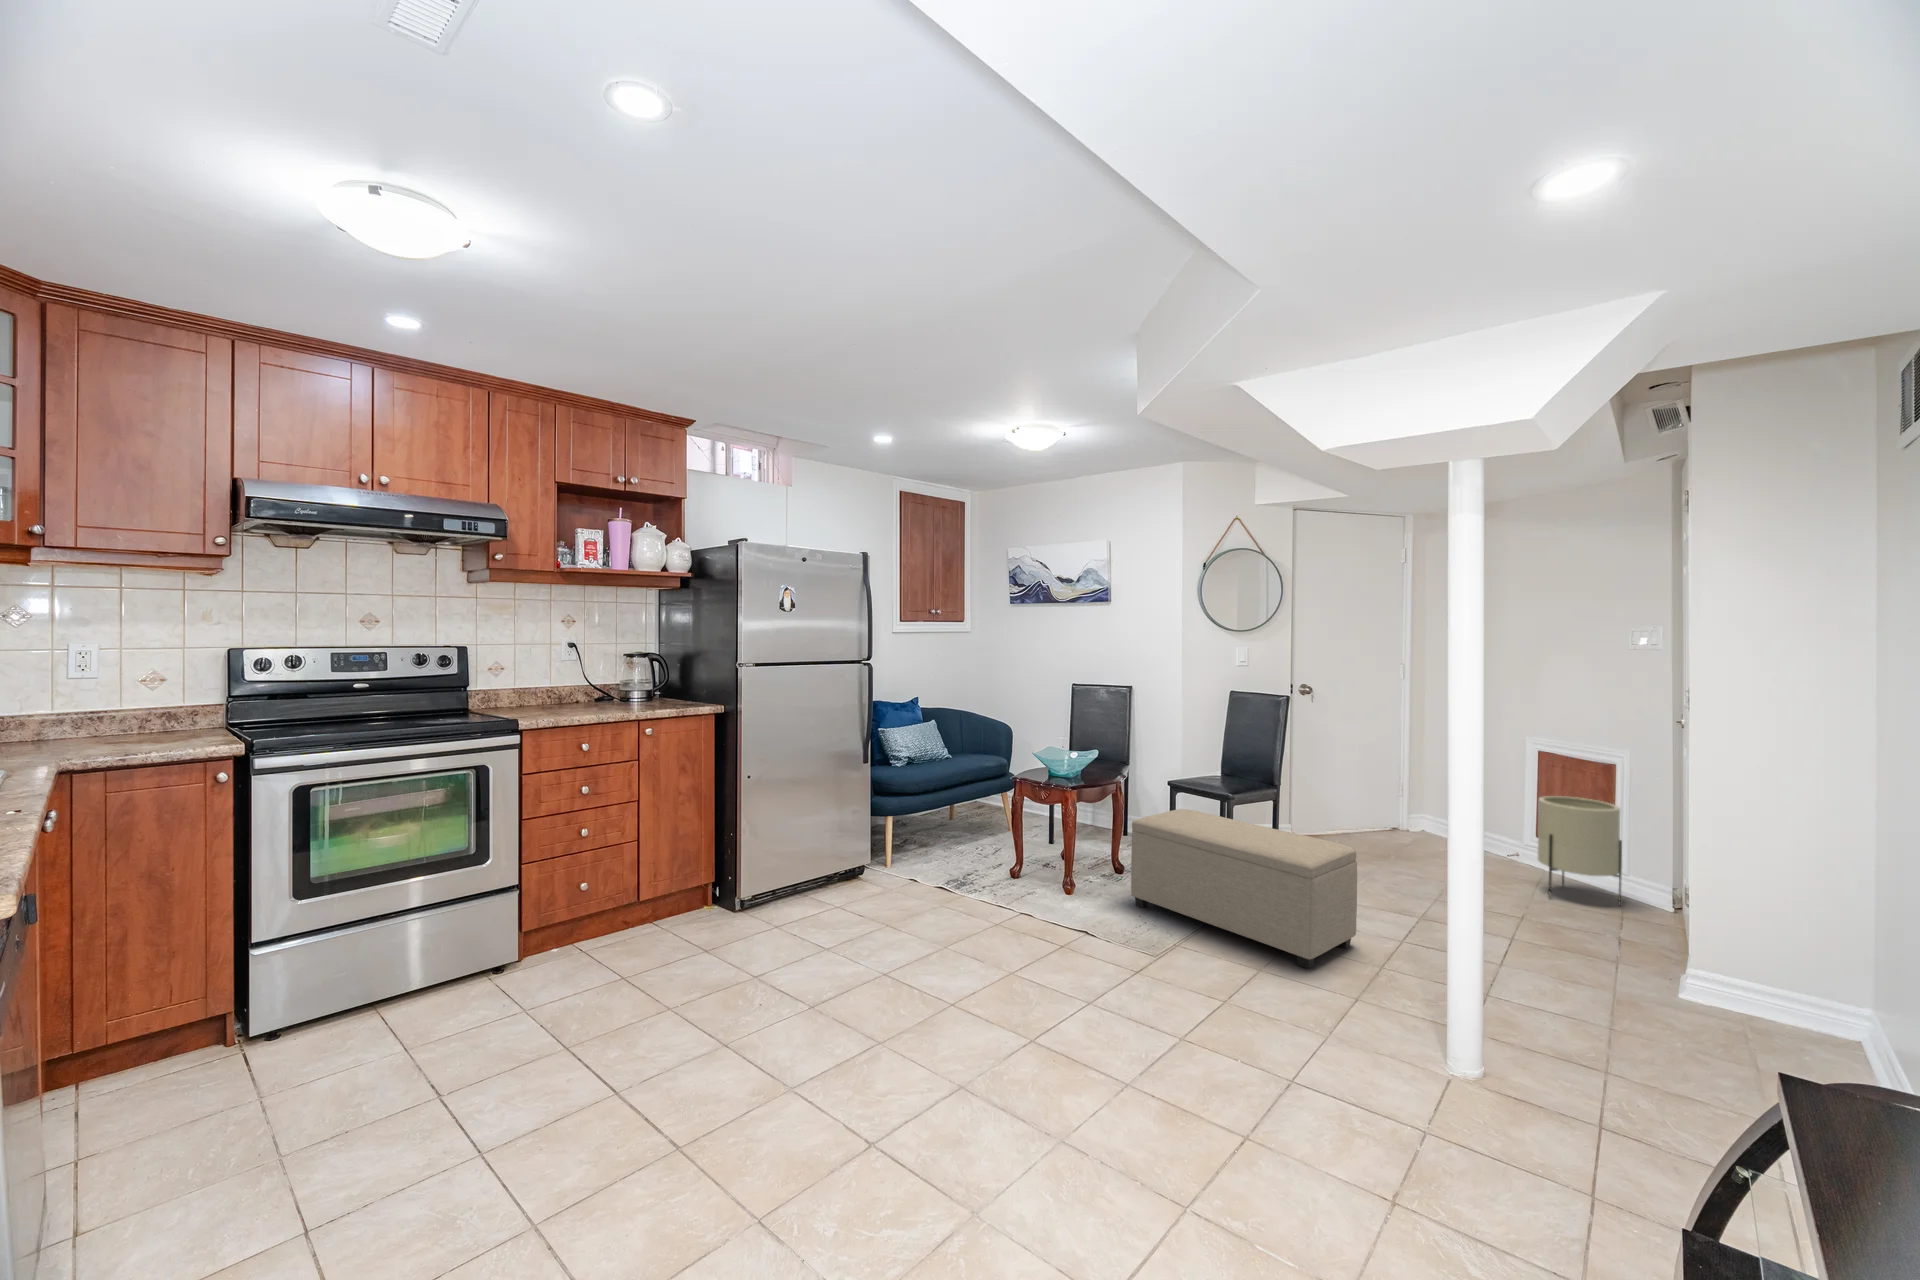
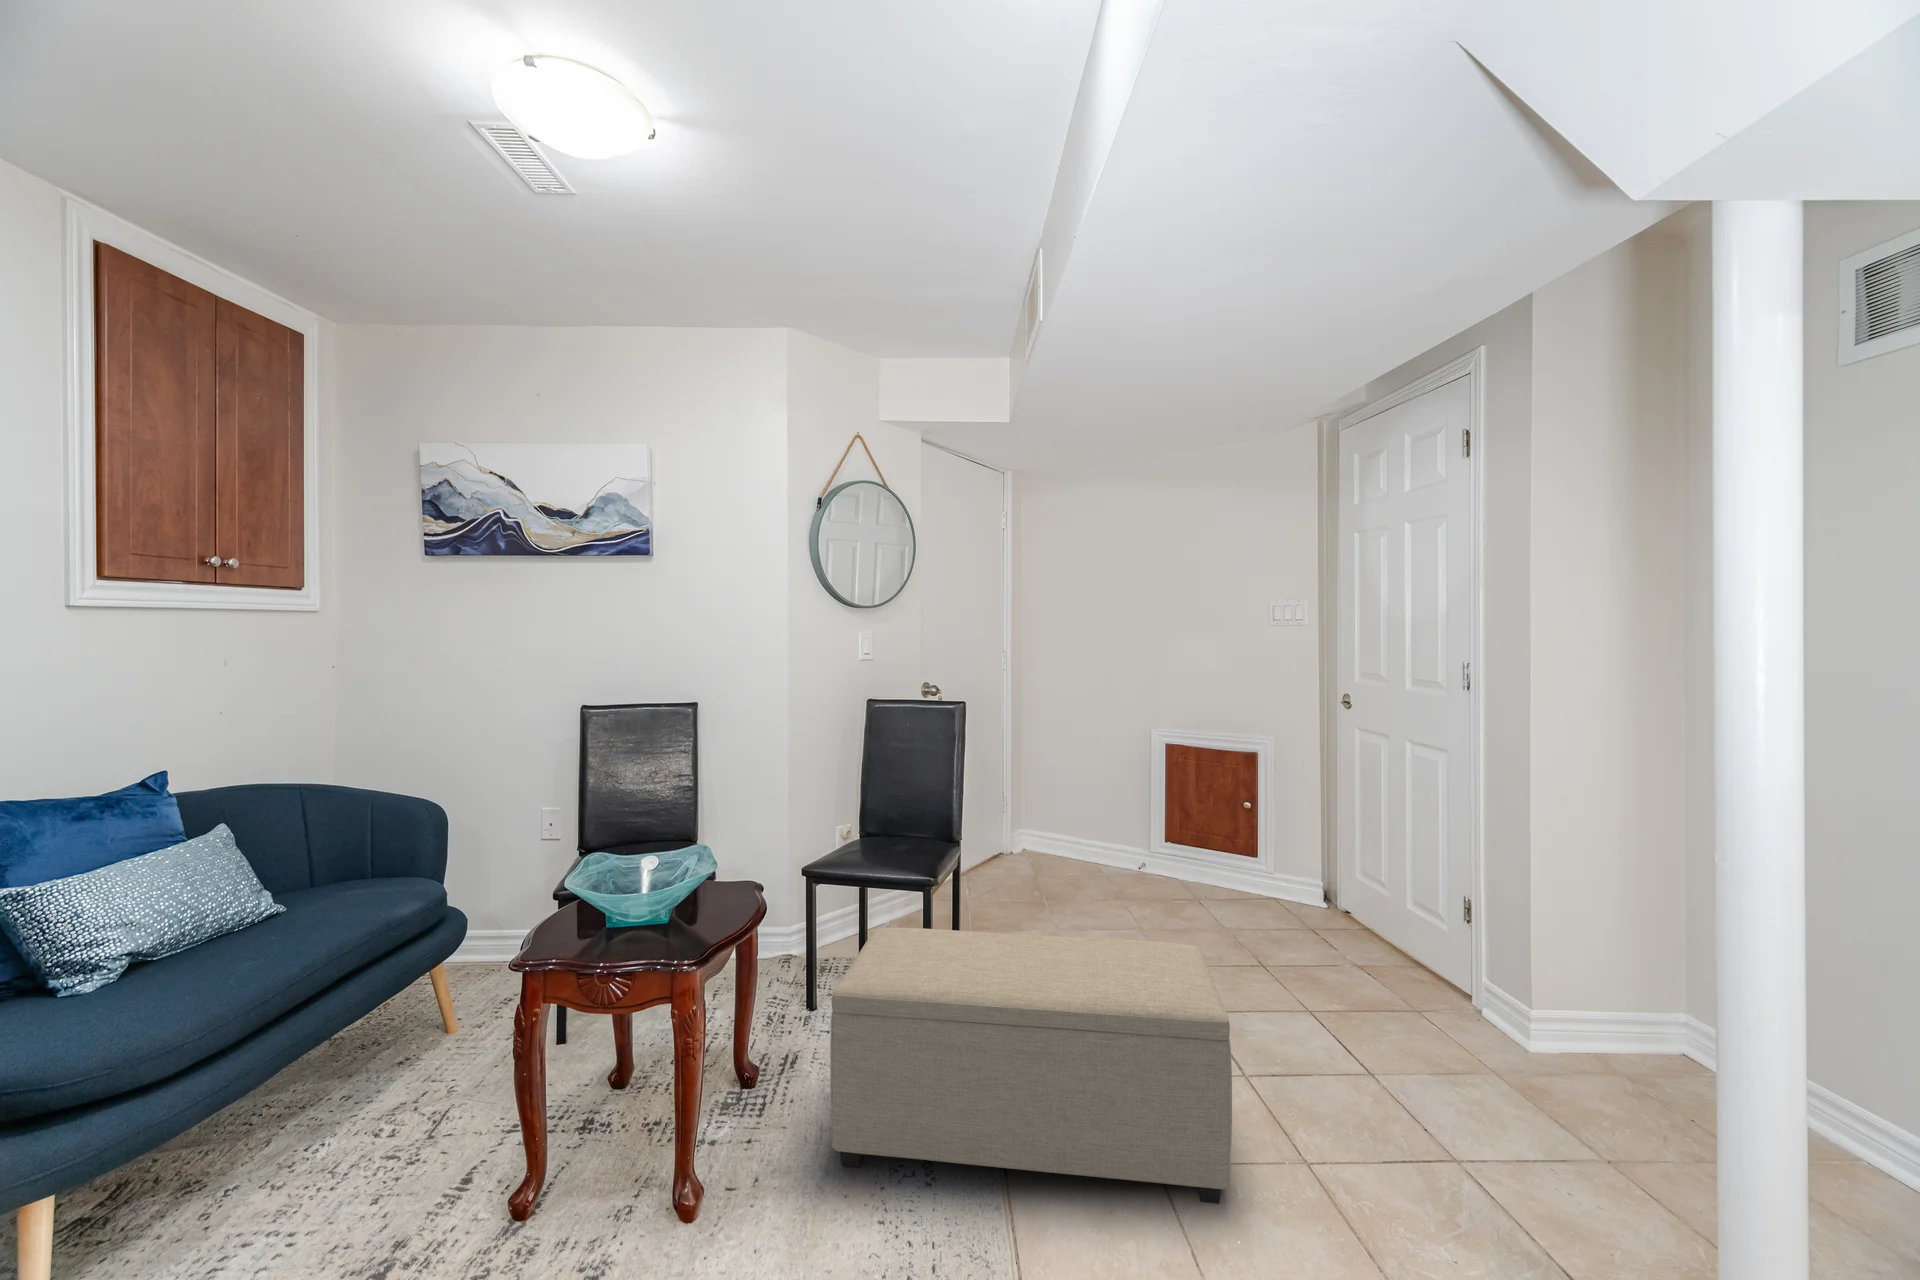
planter: present [1538,796,1622,905] -> none [1205,794,1281,919]

